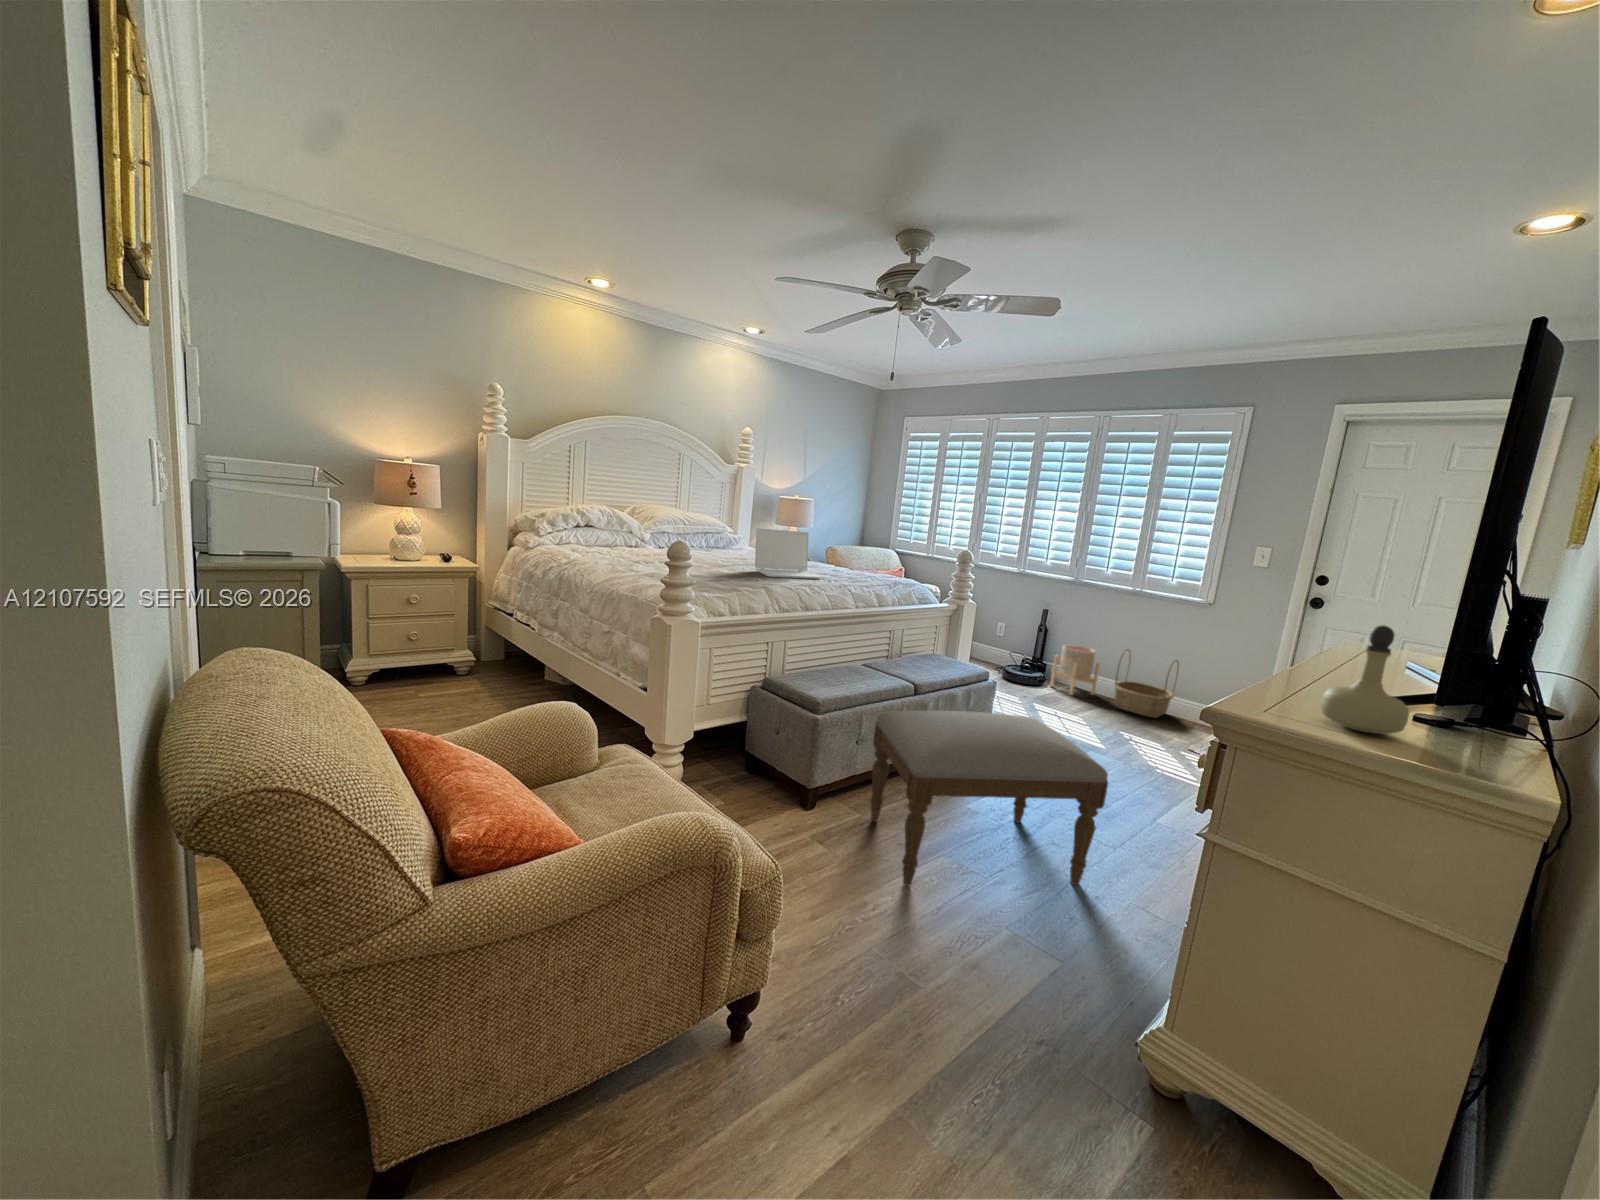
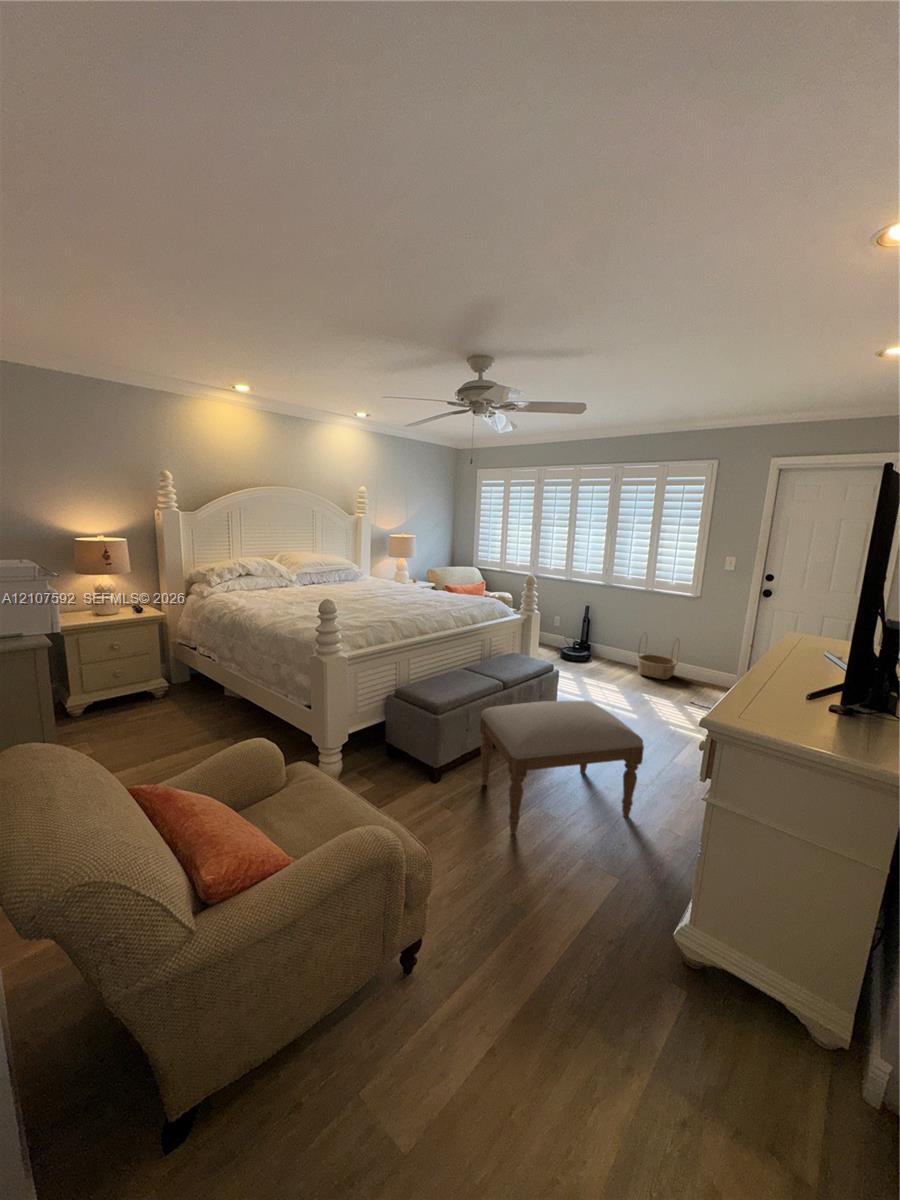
laptop: present [755,528,821,579] -> none [380,572,430,609]
perfume bottle: present [1321,625,1409,734] -> none [781,656,835,727]
planter: present [1050,645,1100,695] -> none [594,631,627,667]

